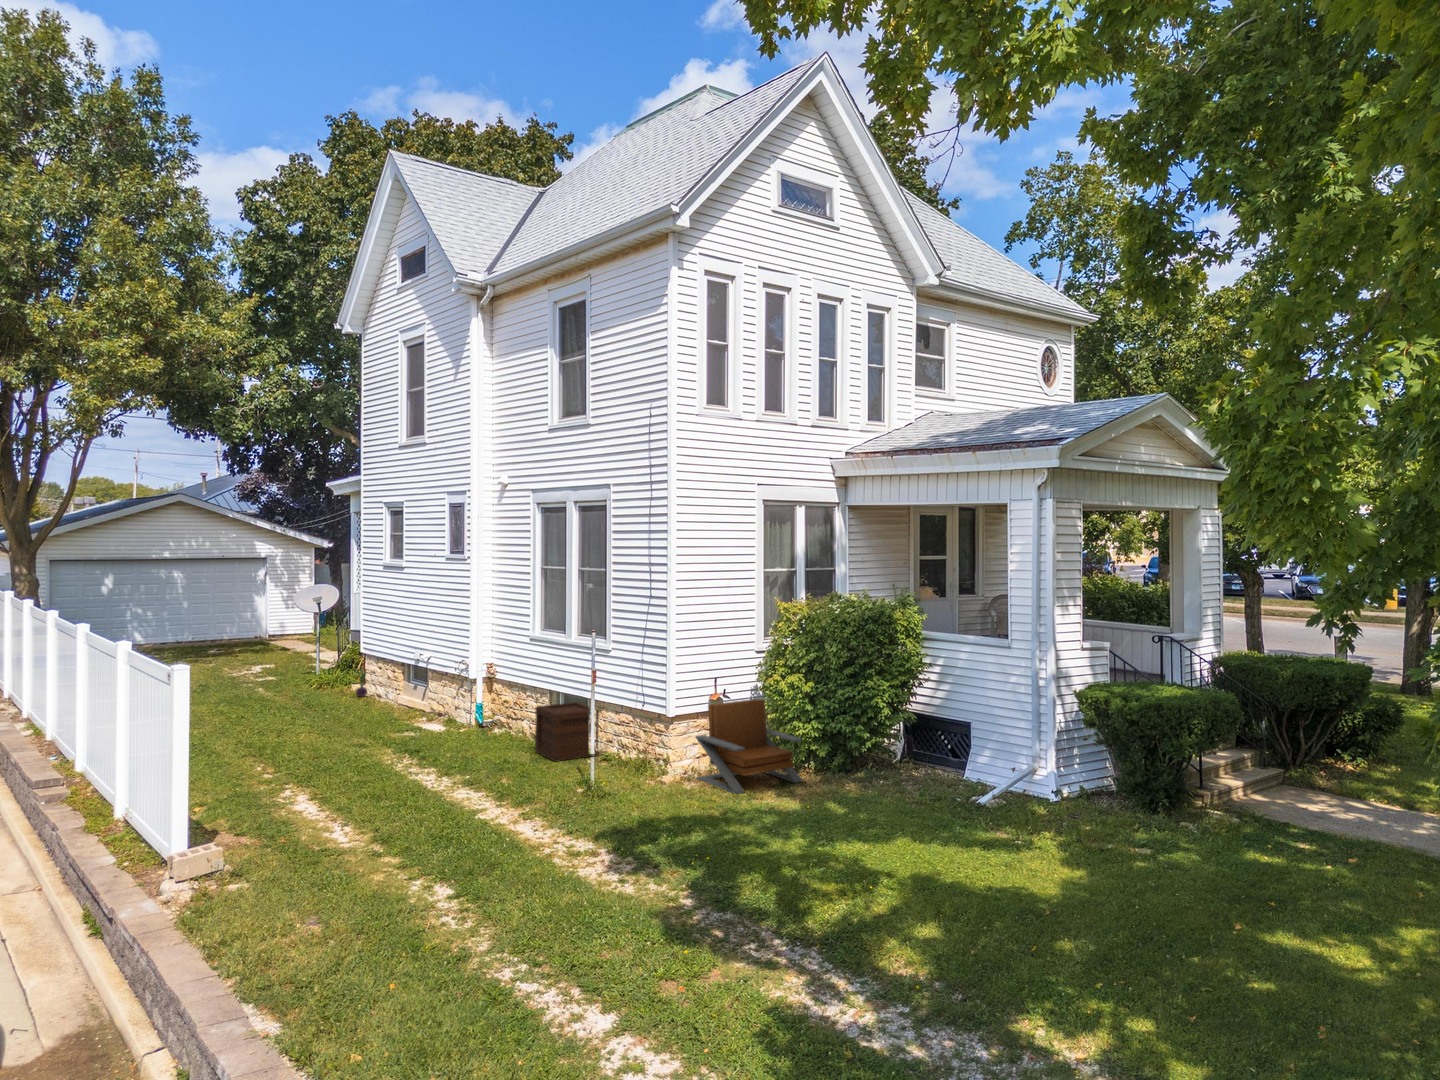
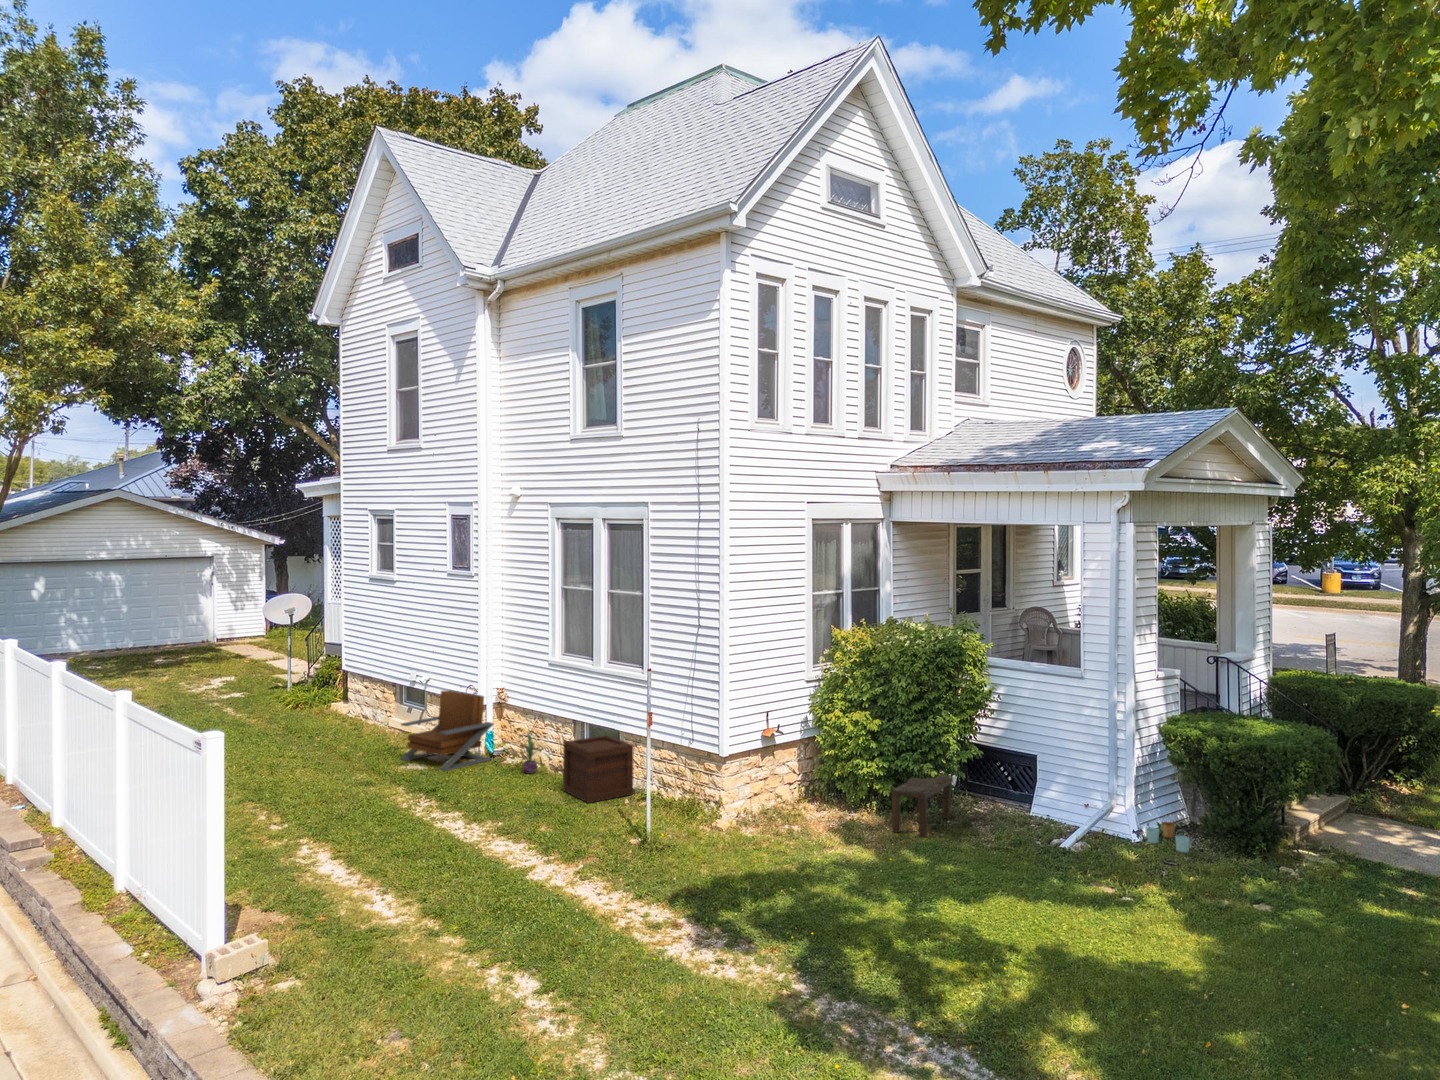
decorative plant: present [356,667,372,697] -> present [522,732,537,774]
lounge chair: present [696,699,802,794] -> present [401,690,493,771]
bench: none [826,736,890,794] -> present [891,775,953,837]
bucket: none [1067,779,1106,811] -> present [1145,822,1190,853]

